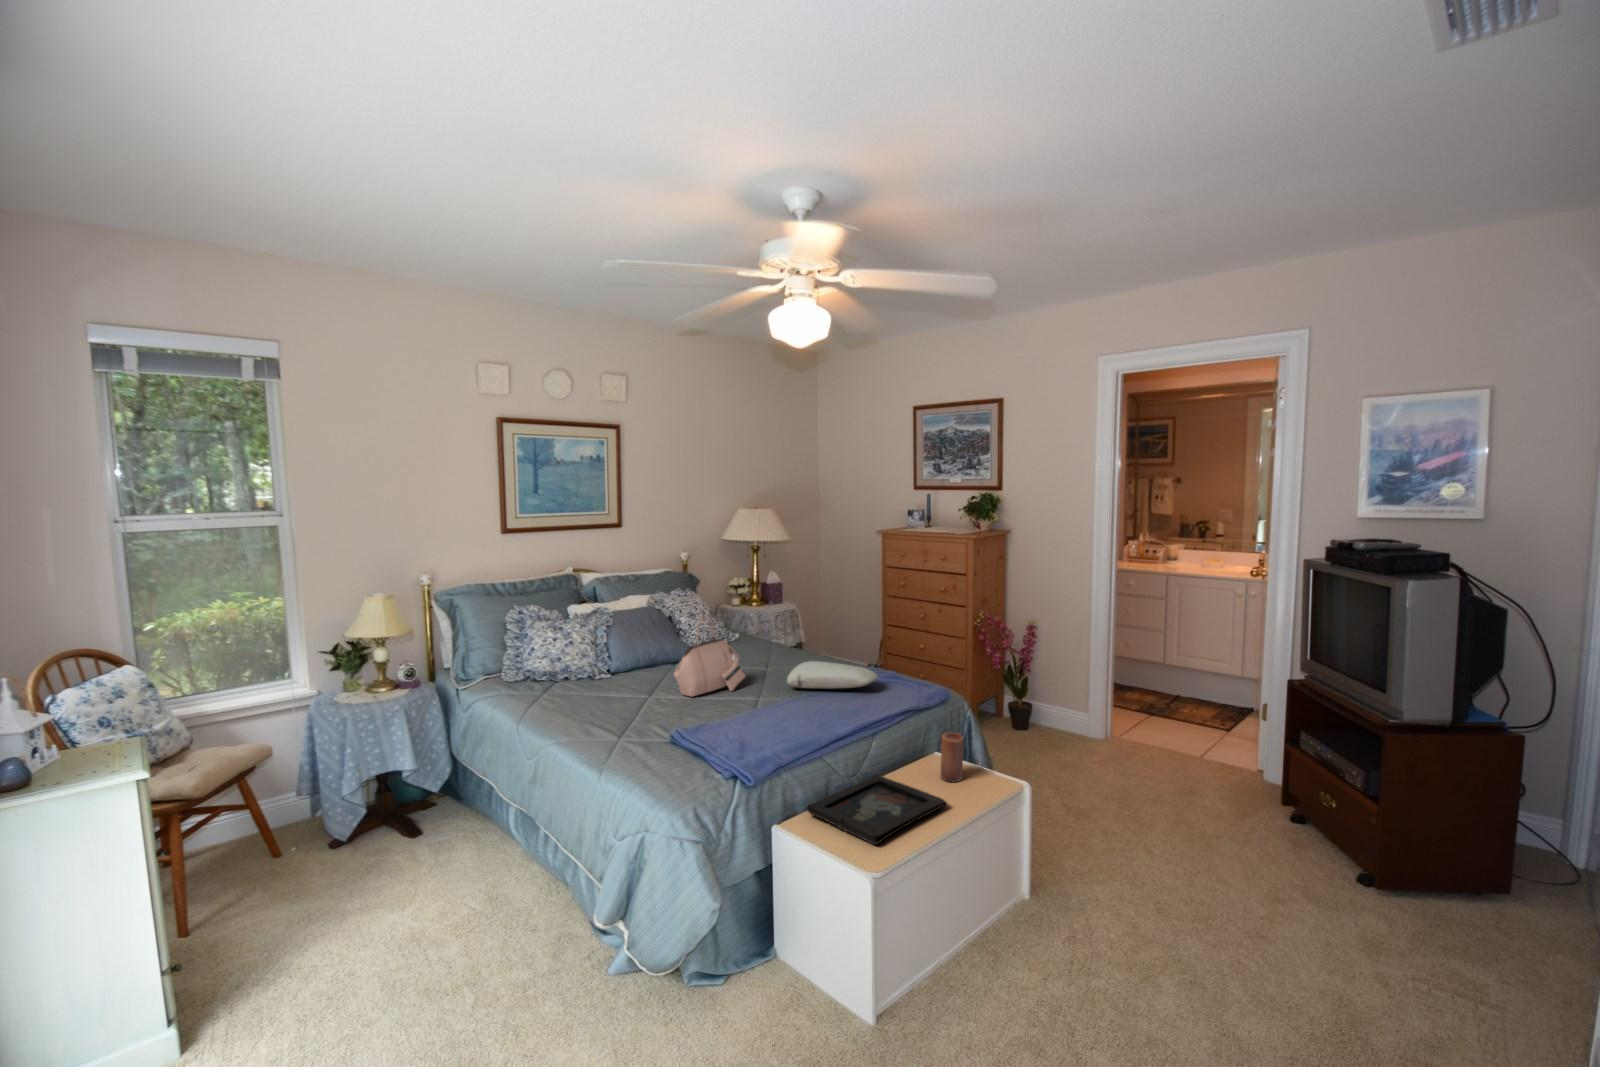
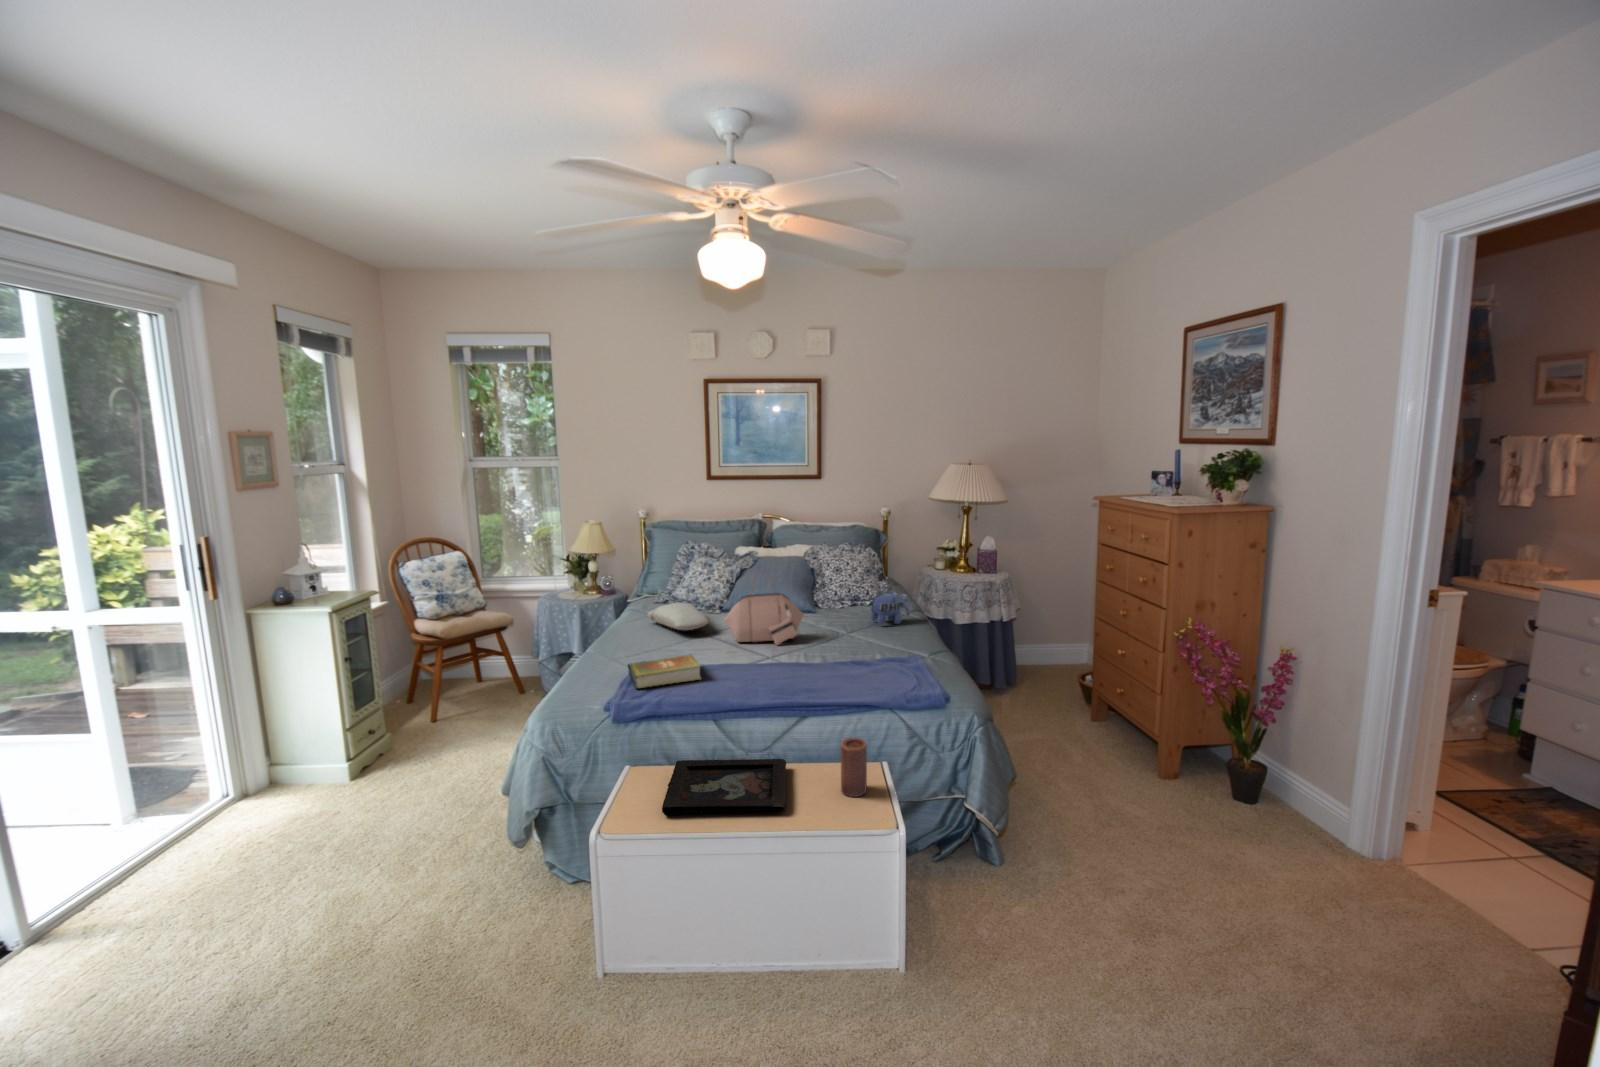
plush toy: none [760,625,789,658] -> present [871,590,910,625]
pillow: present [787,661,877,689] -> present [648,602,708,630]
book: none [660,712,741,755] -> present [628,654,701,689]

